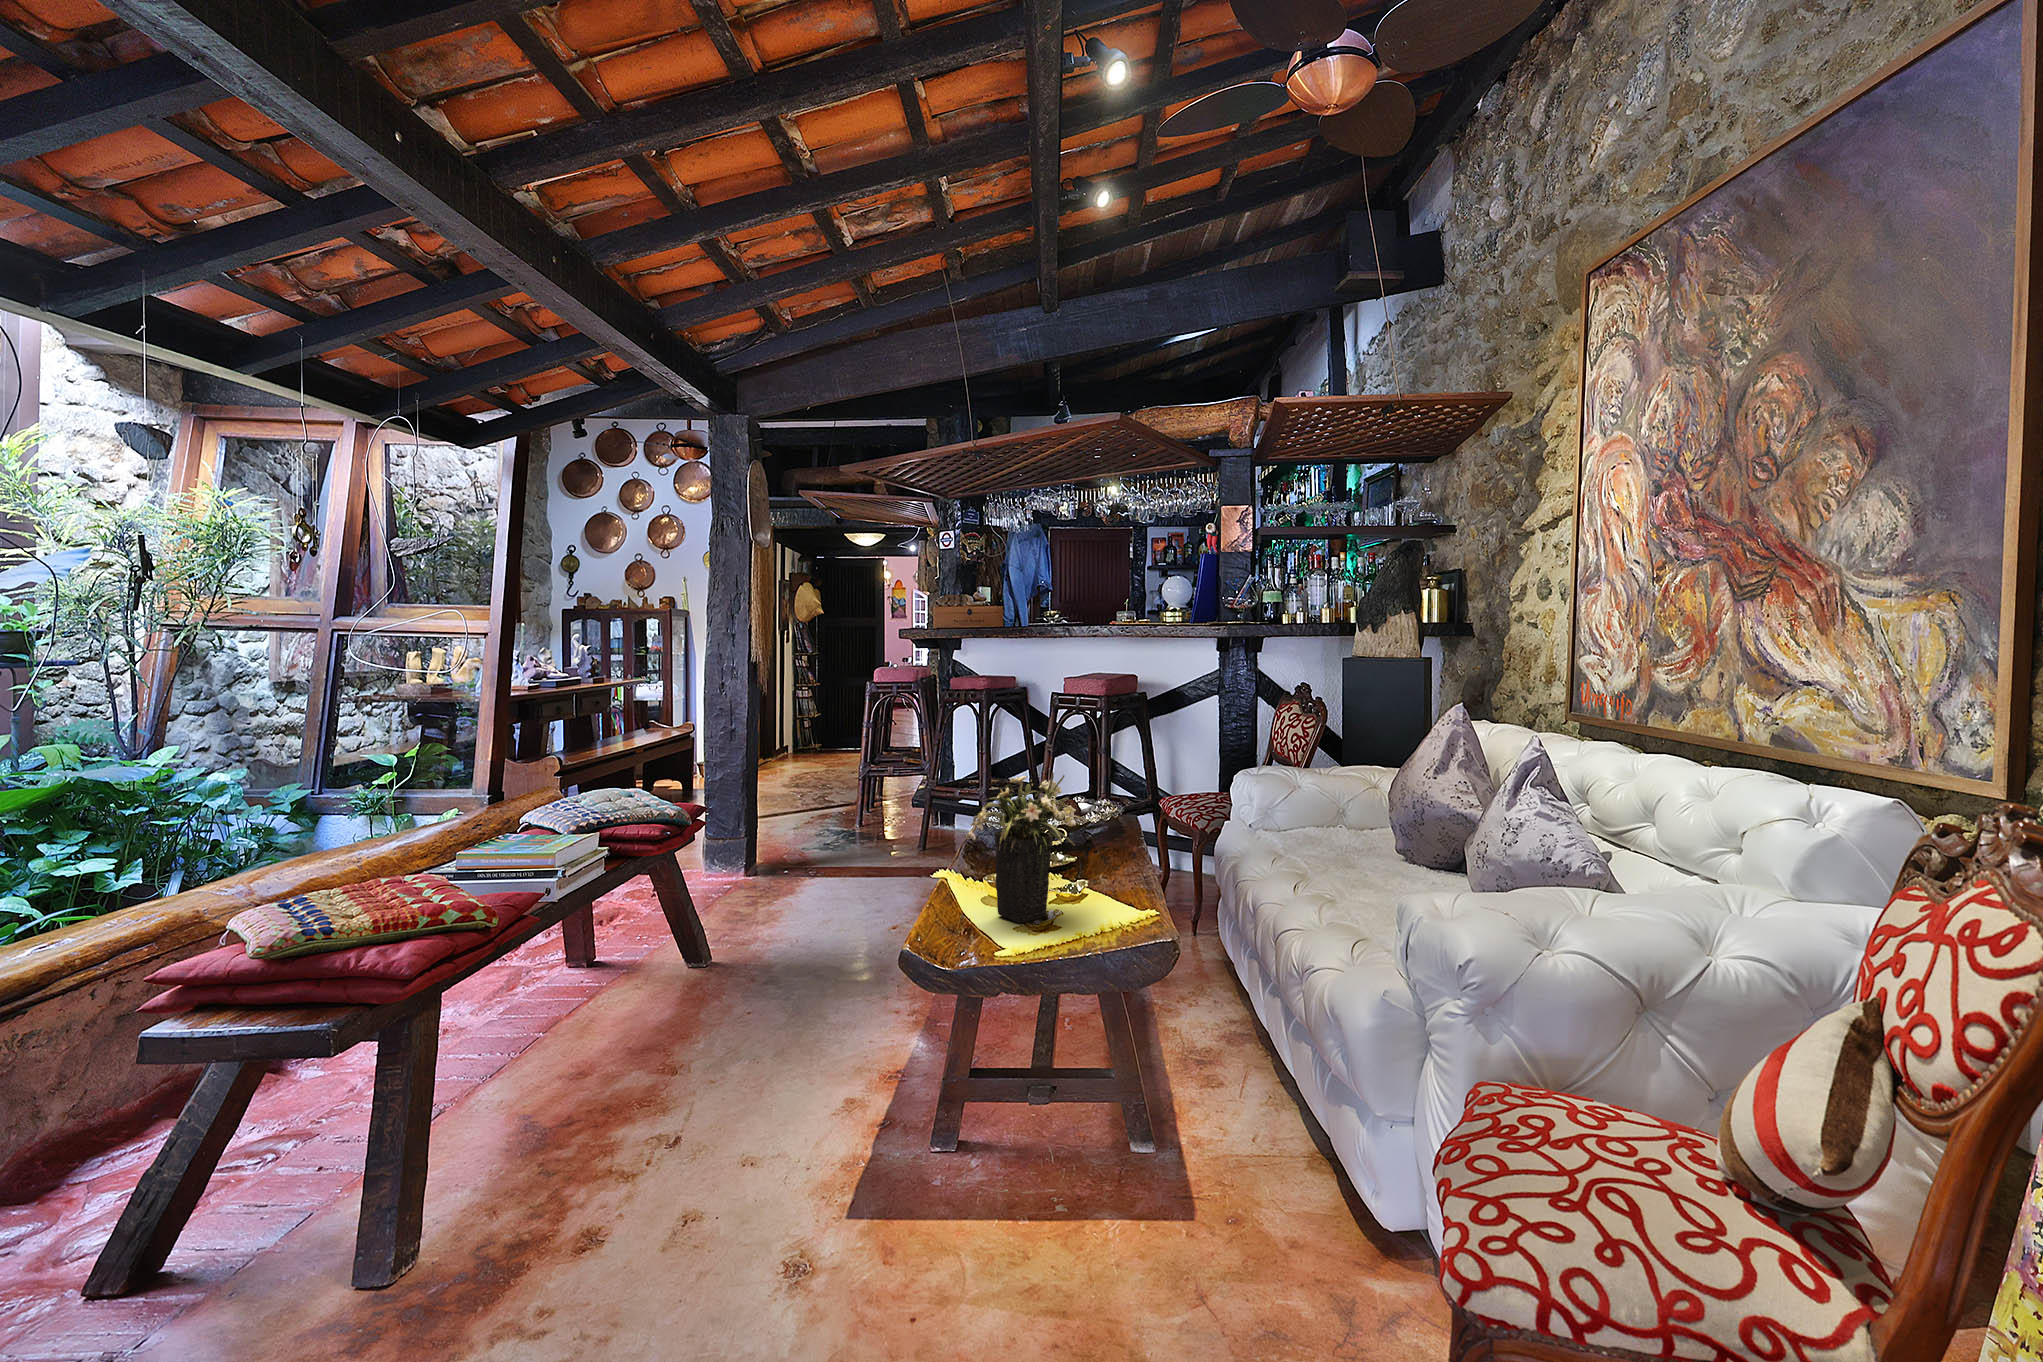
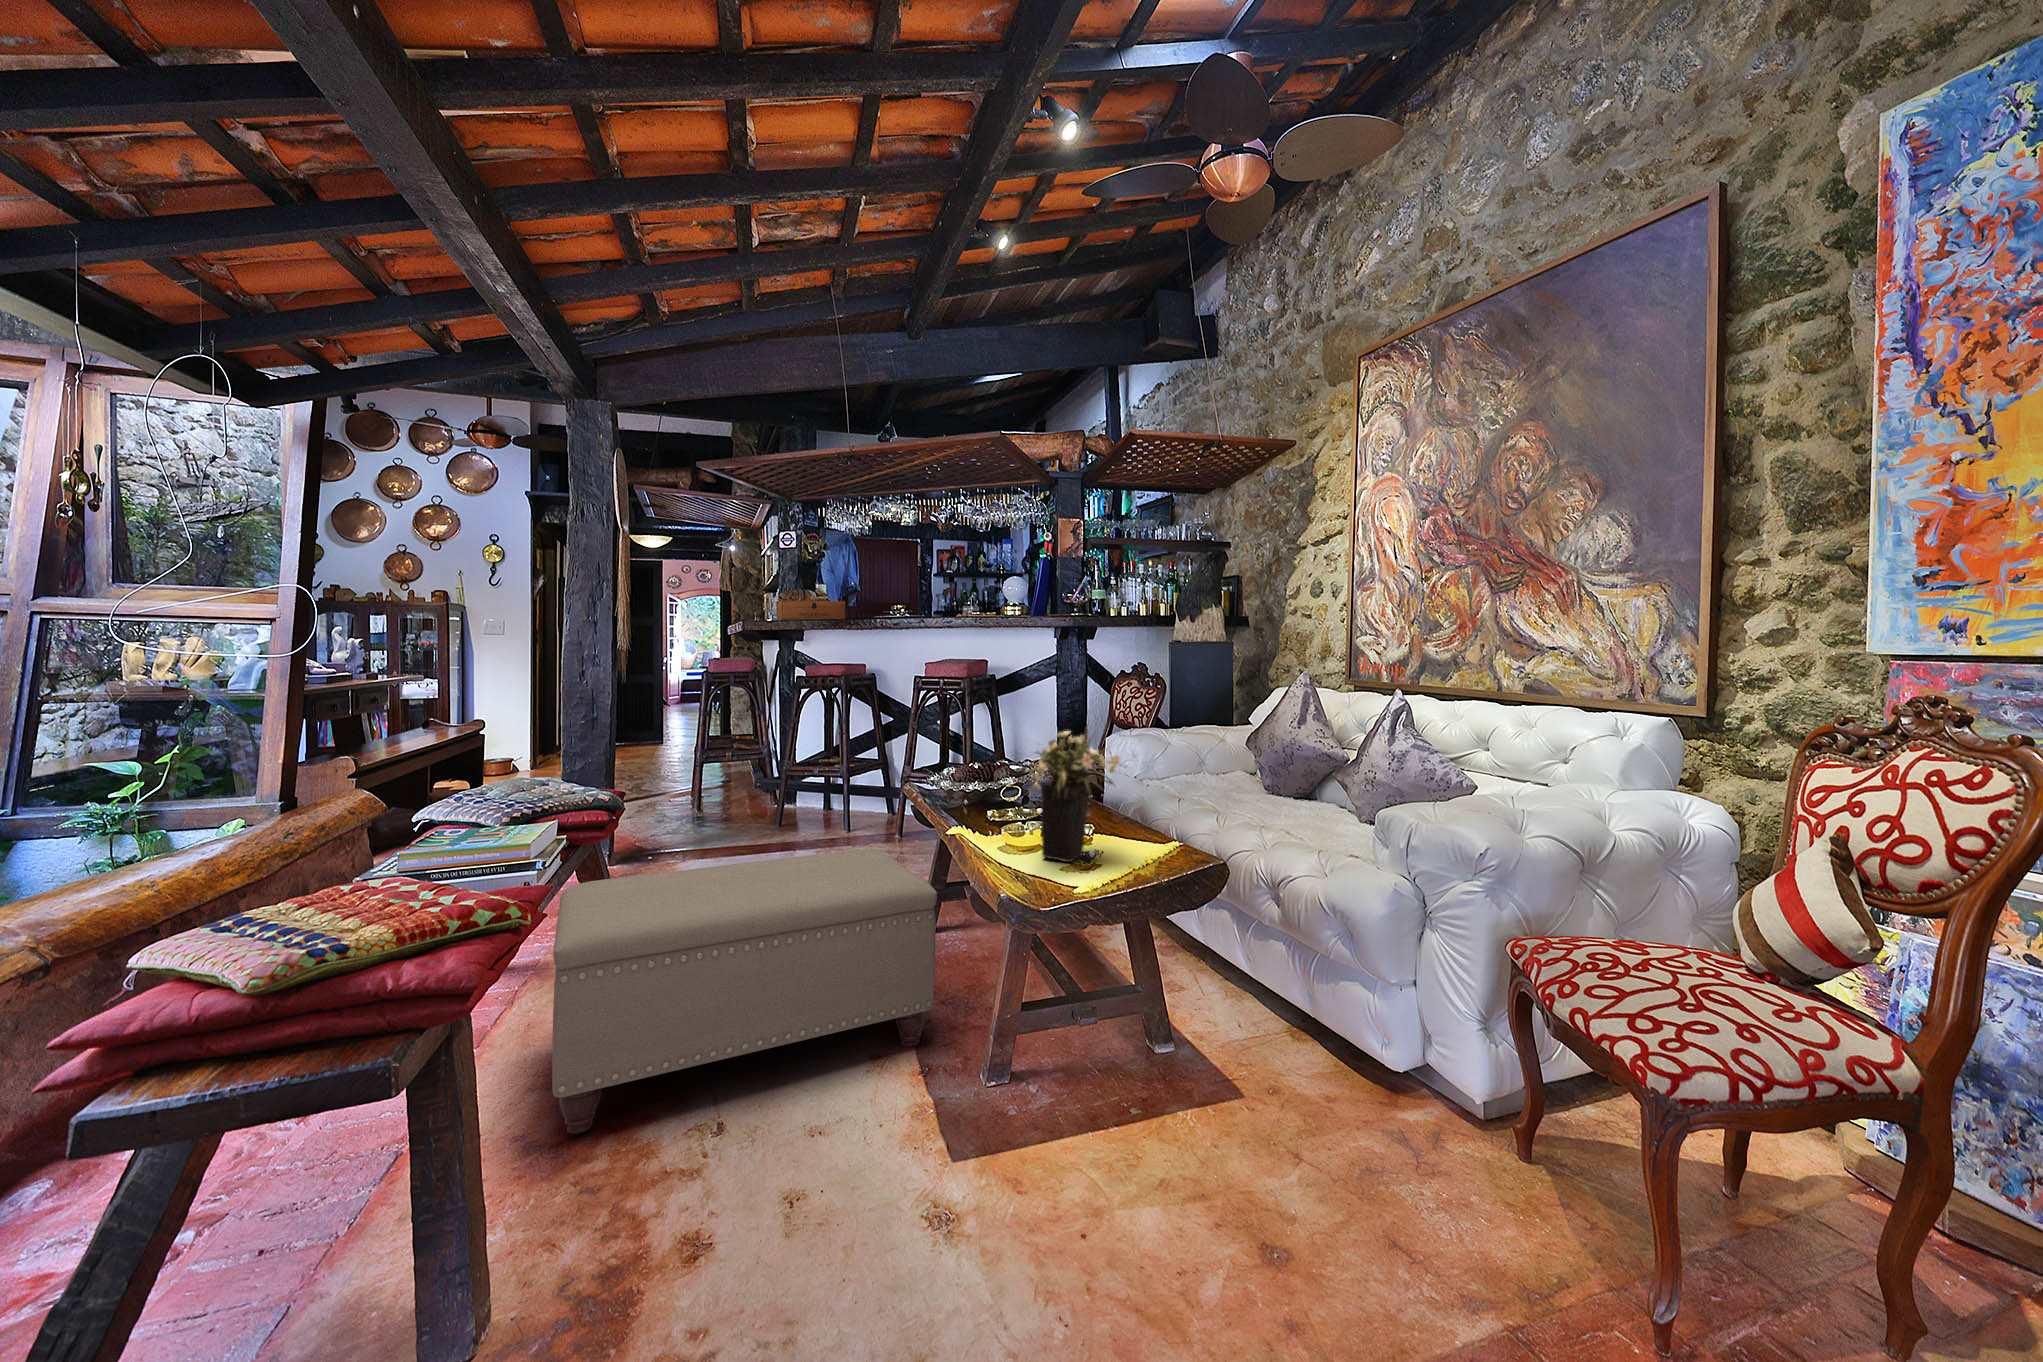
ottoman: none [528,887,904,1125] -> present [552,849,937,1134]

